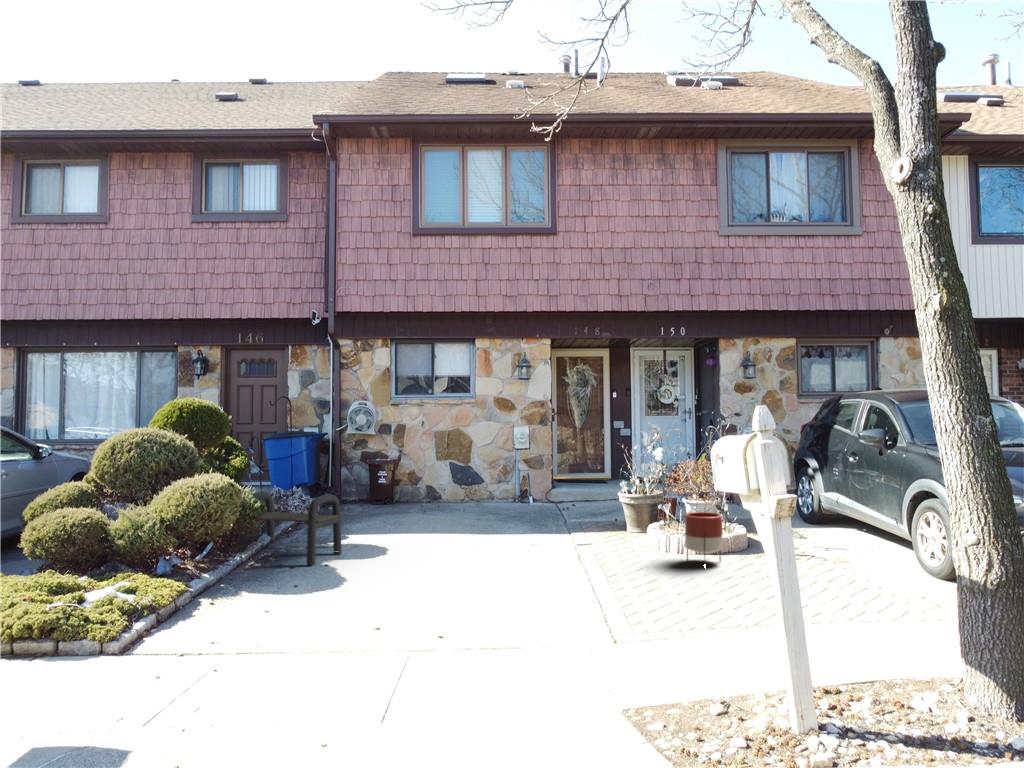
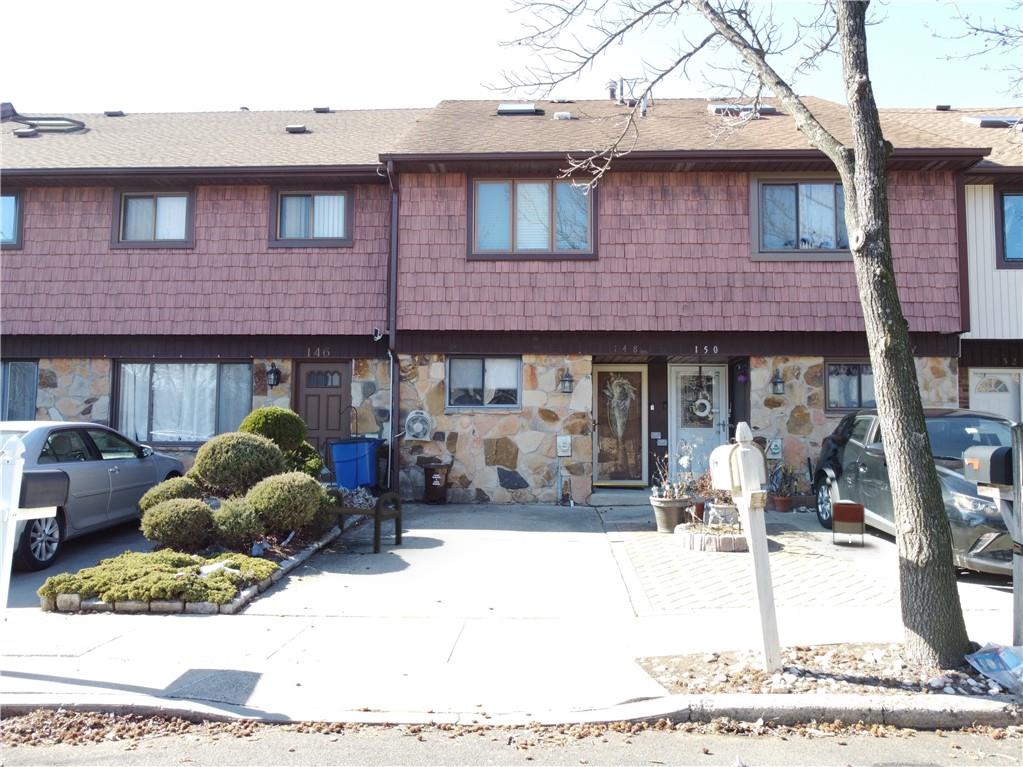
planter: present [685,512,723,561] -> present [832,503,865,546]

